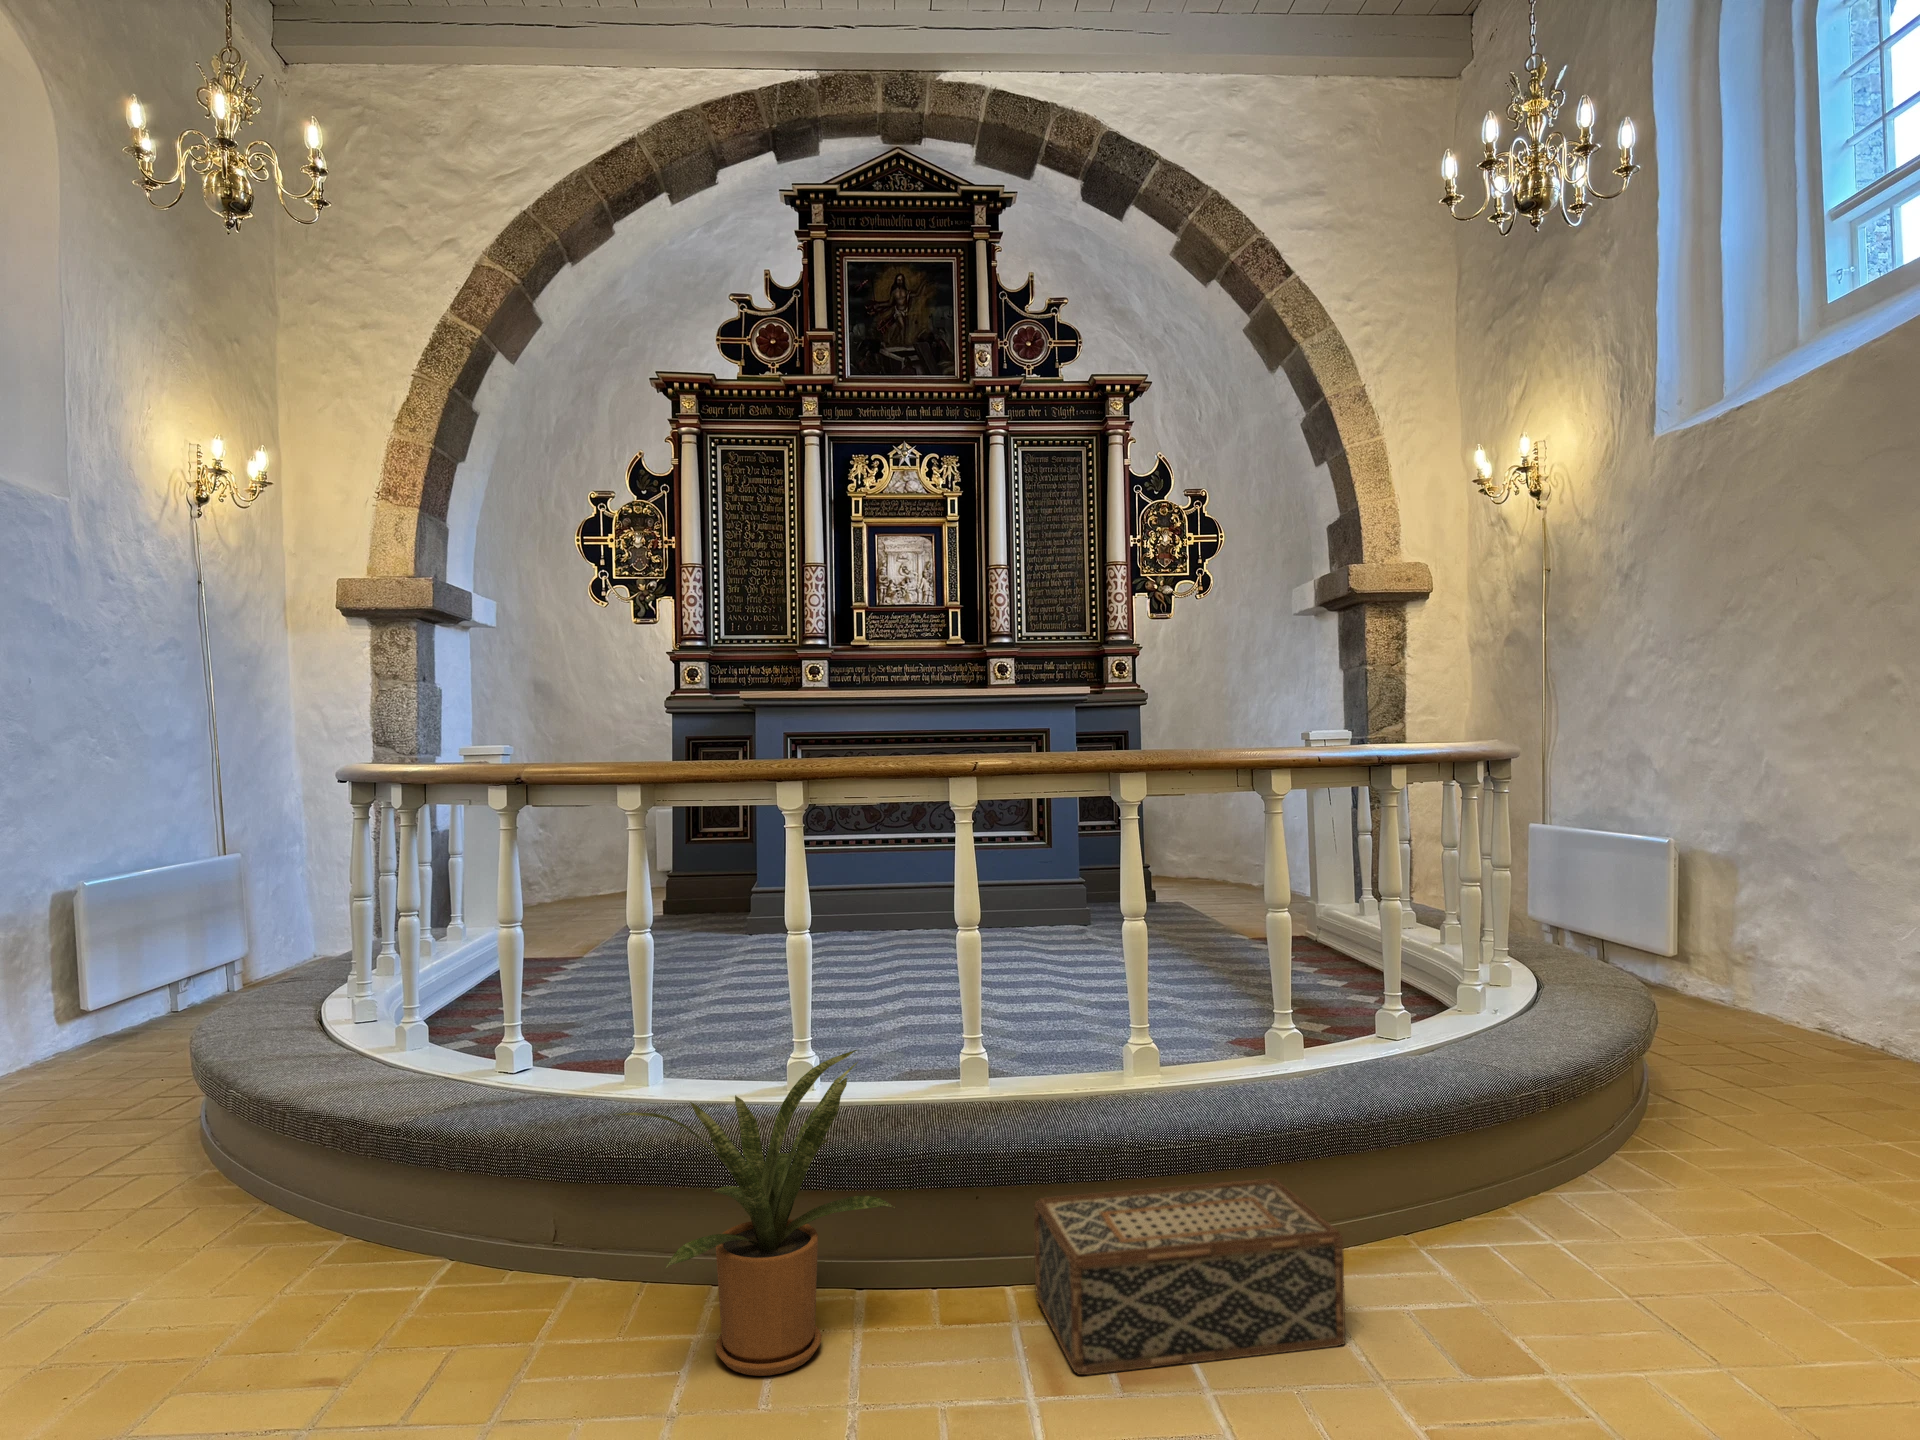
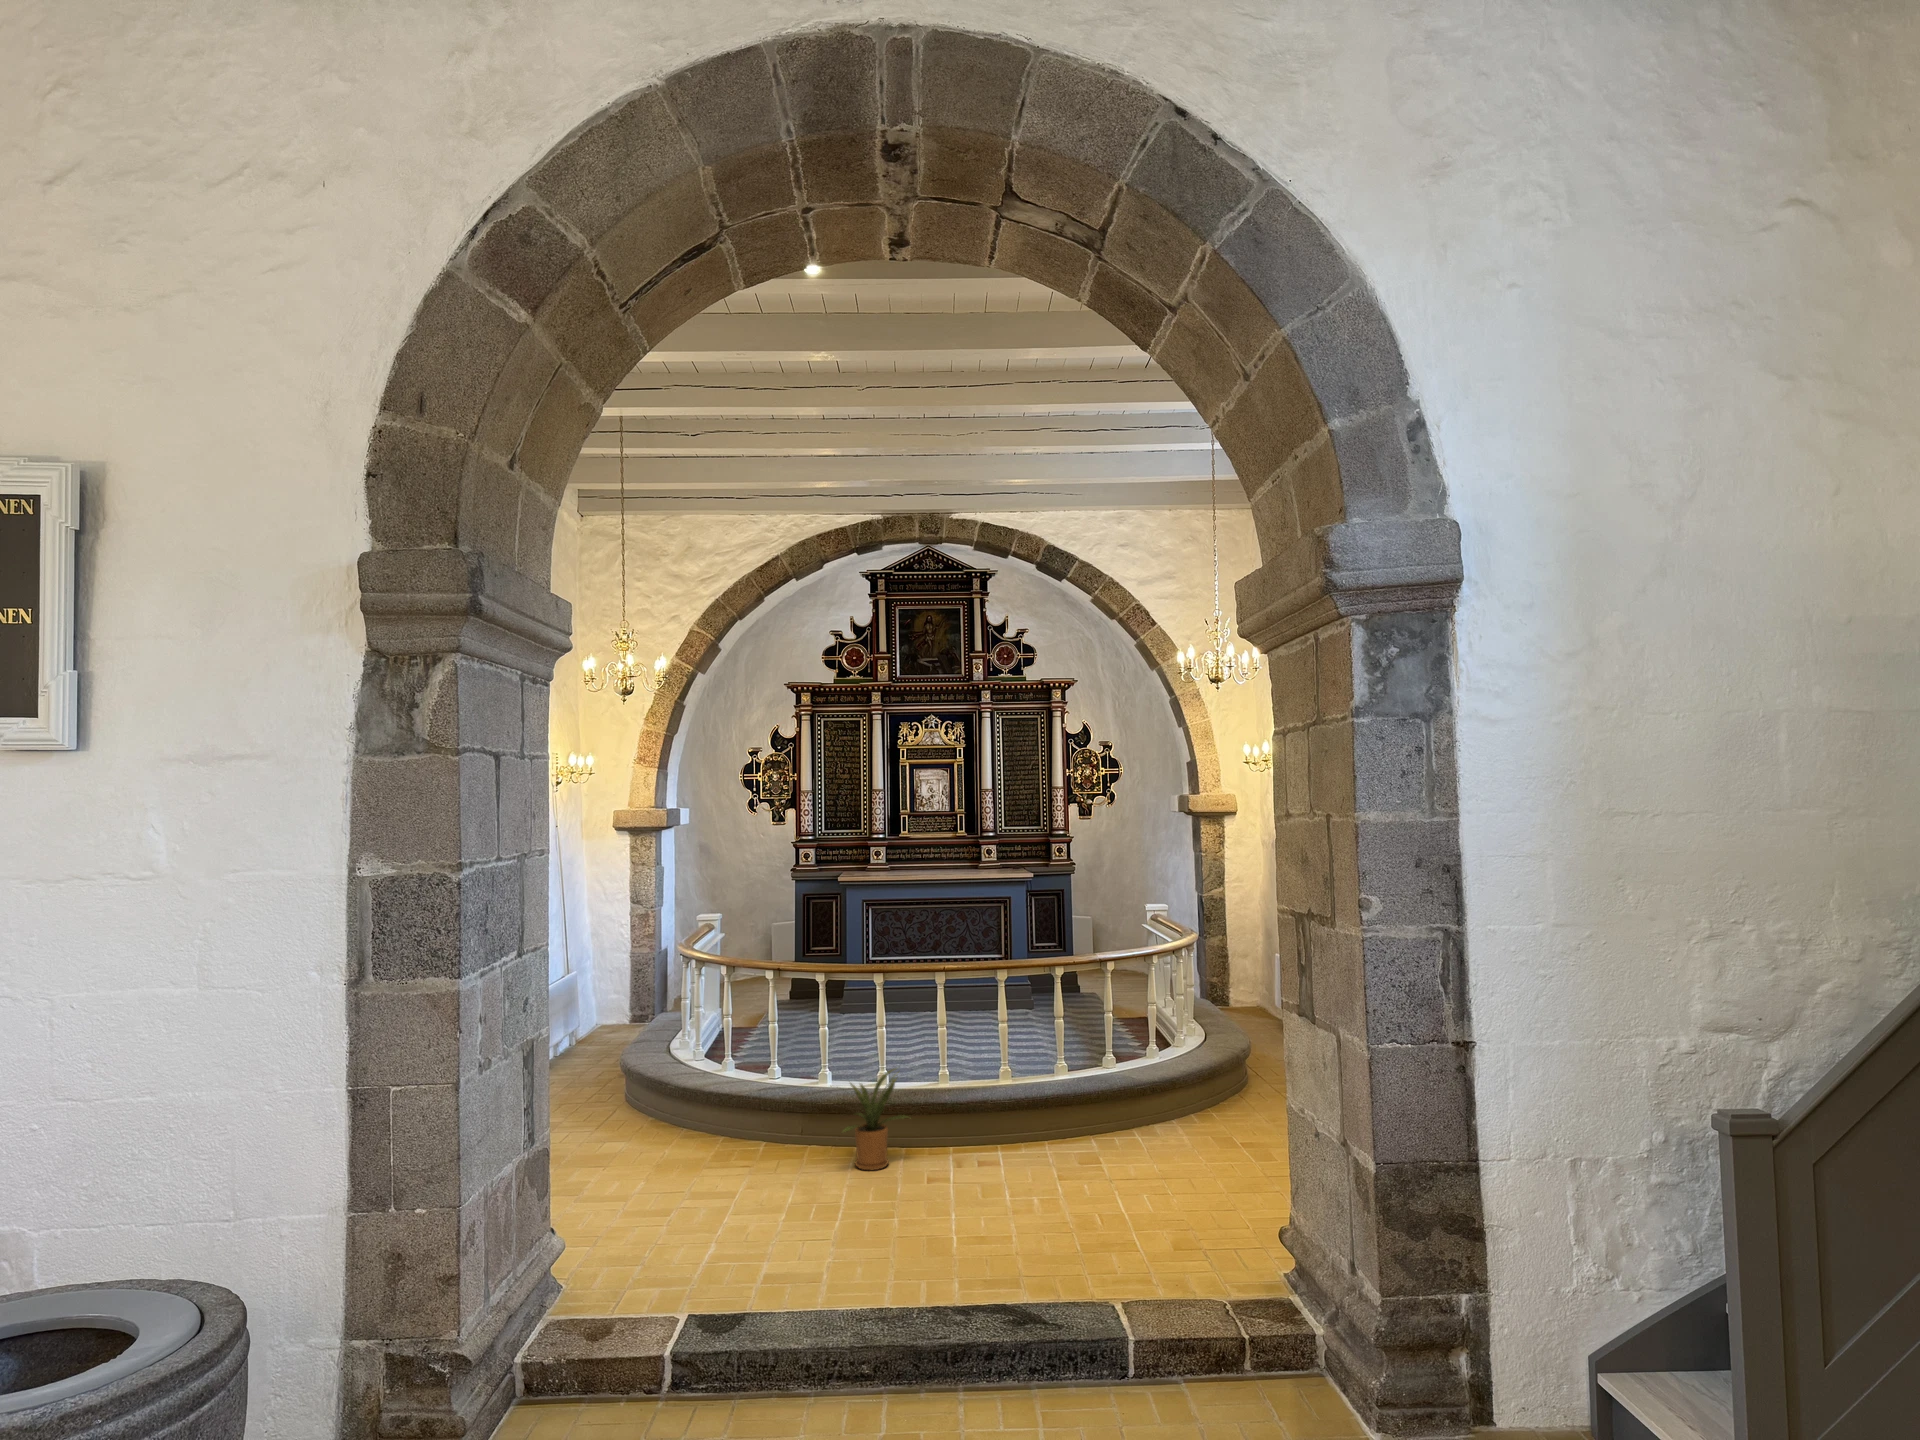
woven basket: present [1034,1178,1345,1375] -> none [961,1114,1059,1170]

